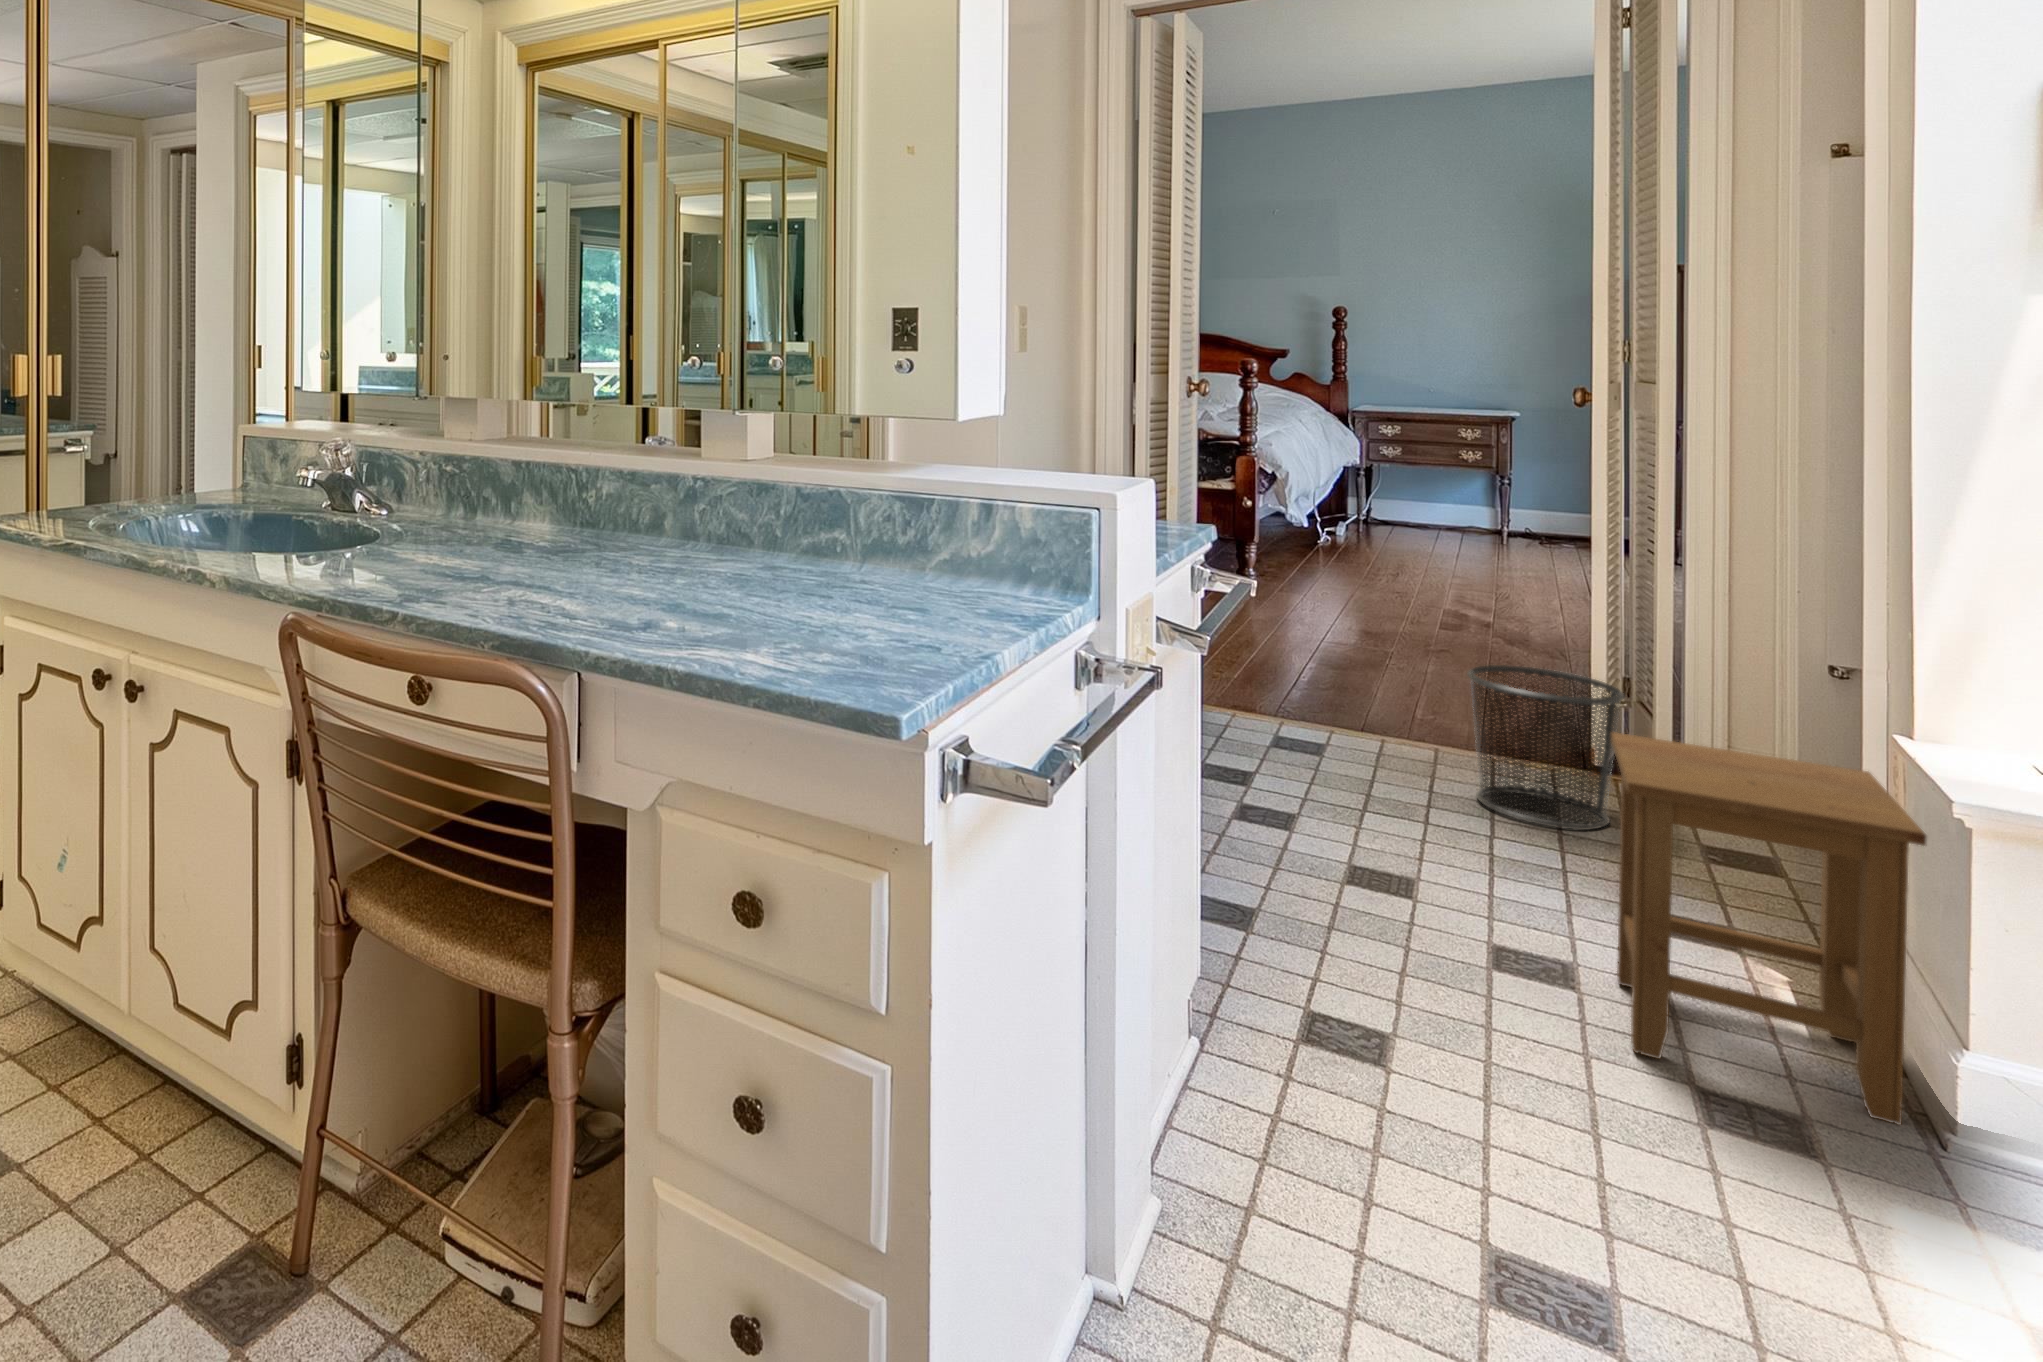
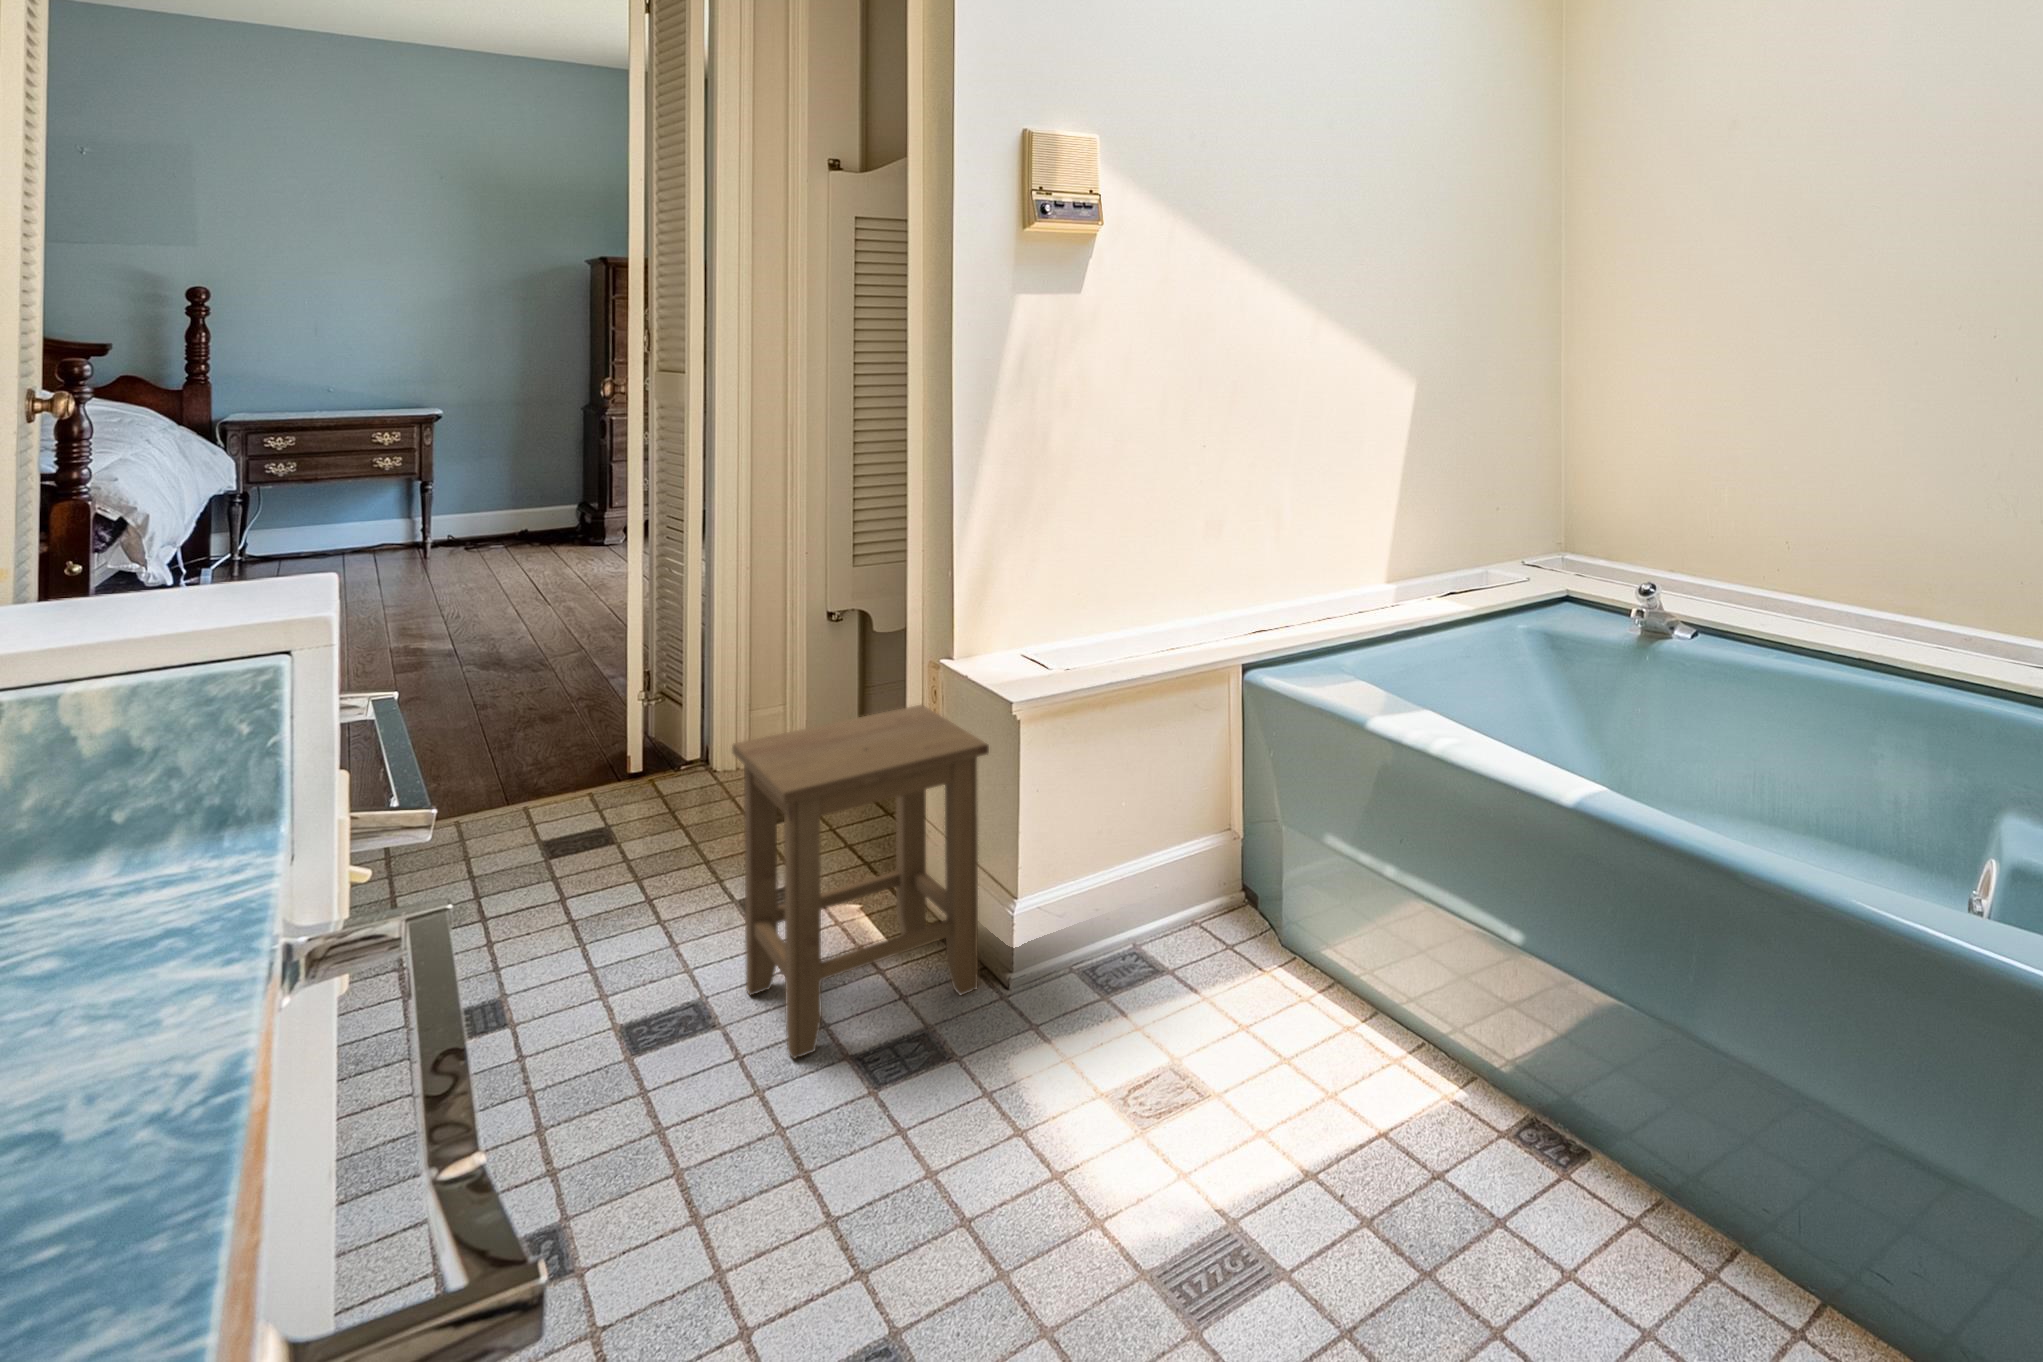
waste bin: present [1468,665,1624,830] -> none [513,687,677,867]

